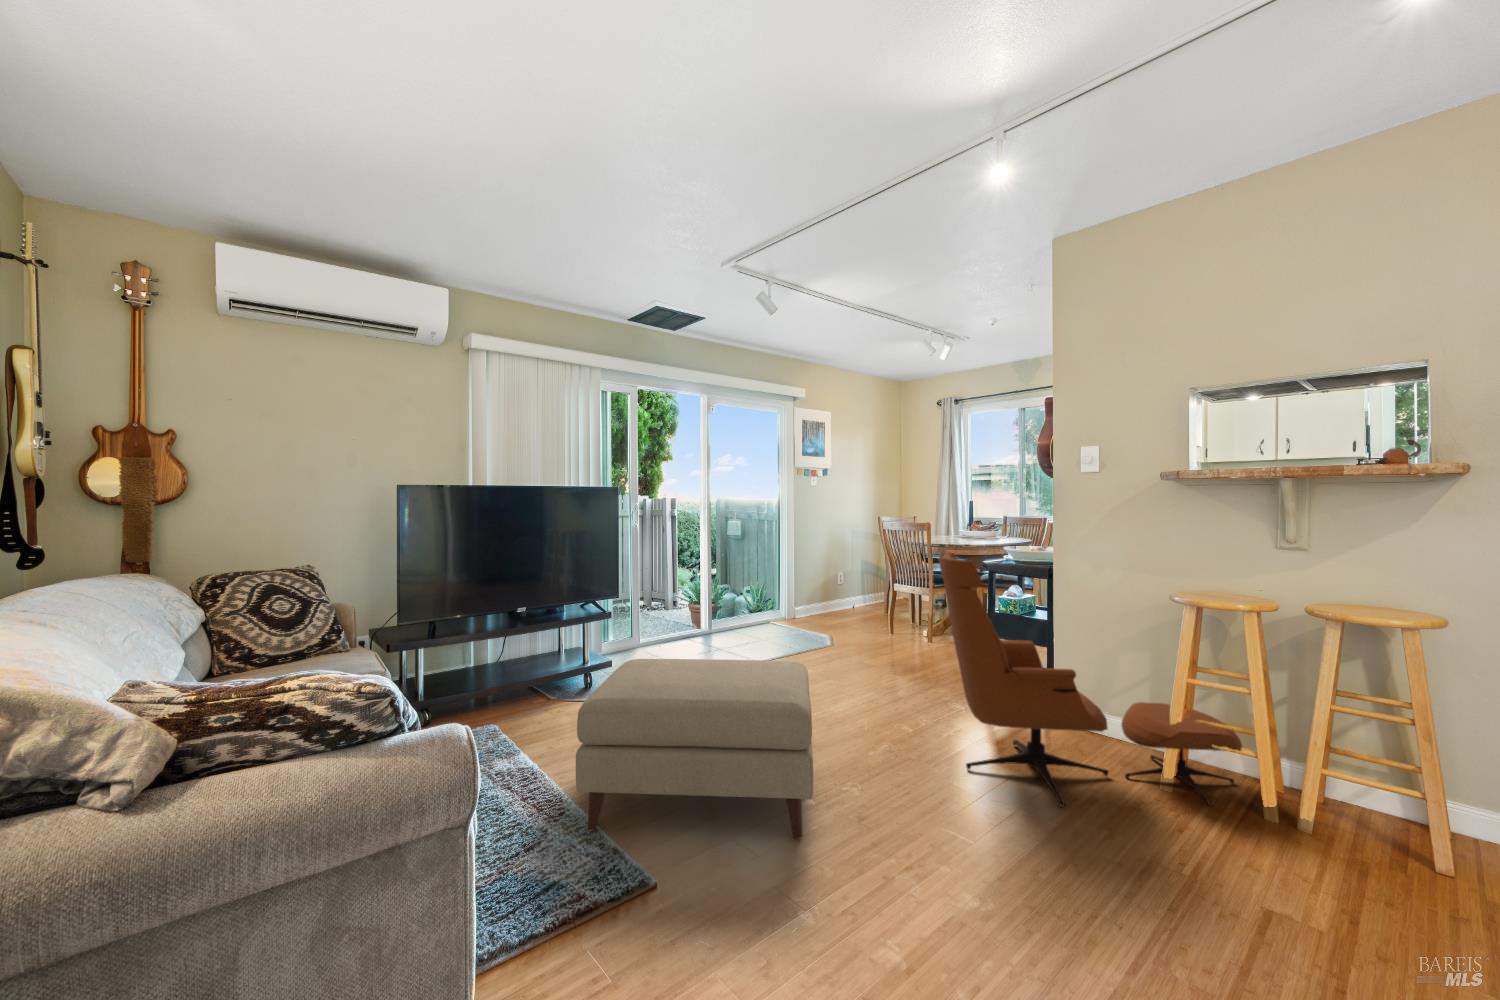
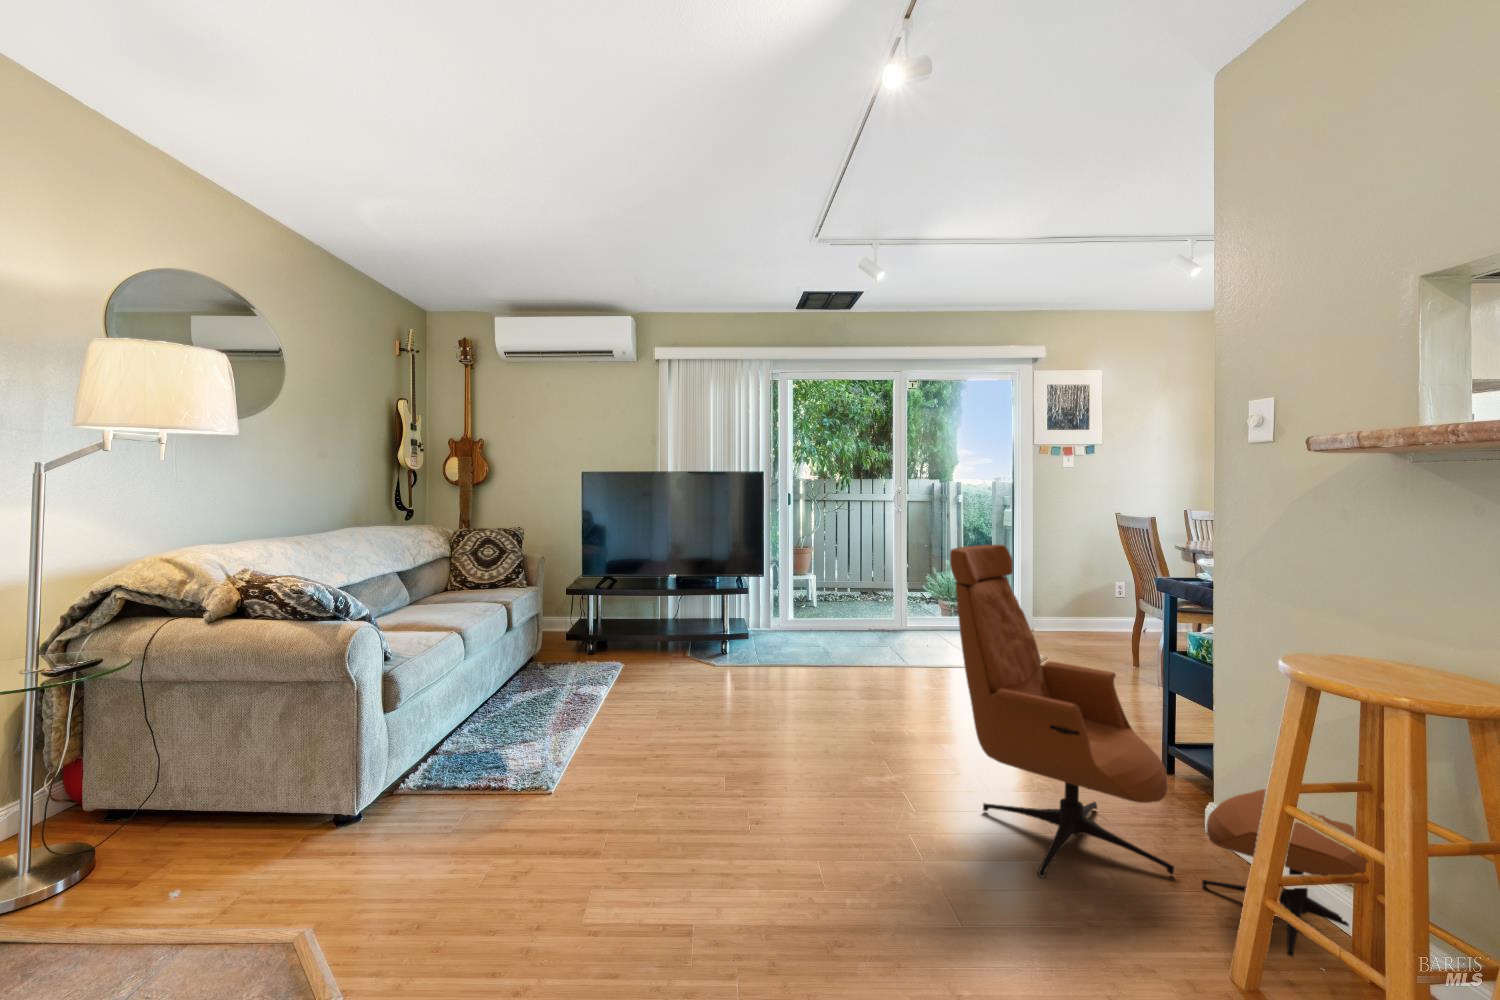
ottoman: present [576,659,813,838] -> none [577,622,821,806]

